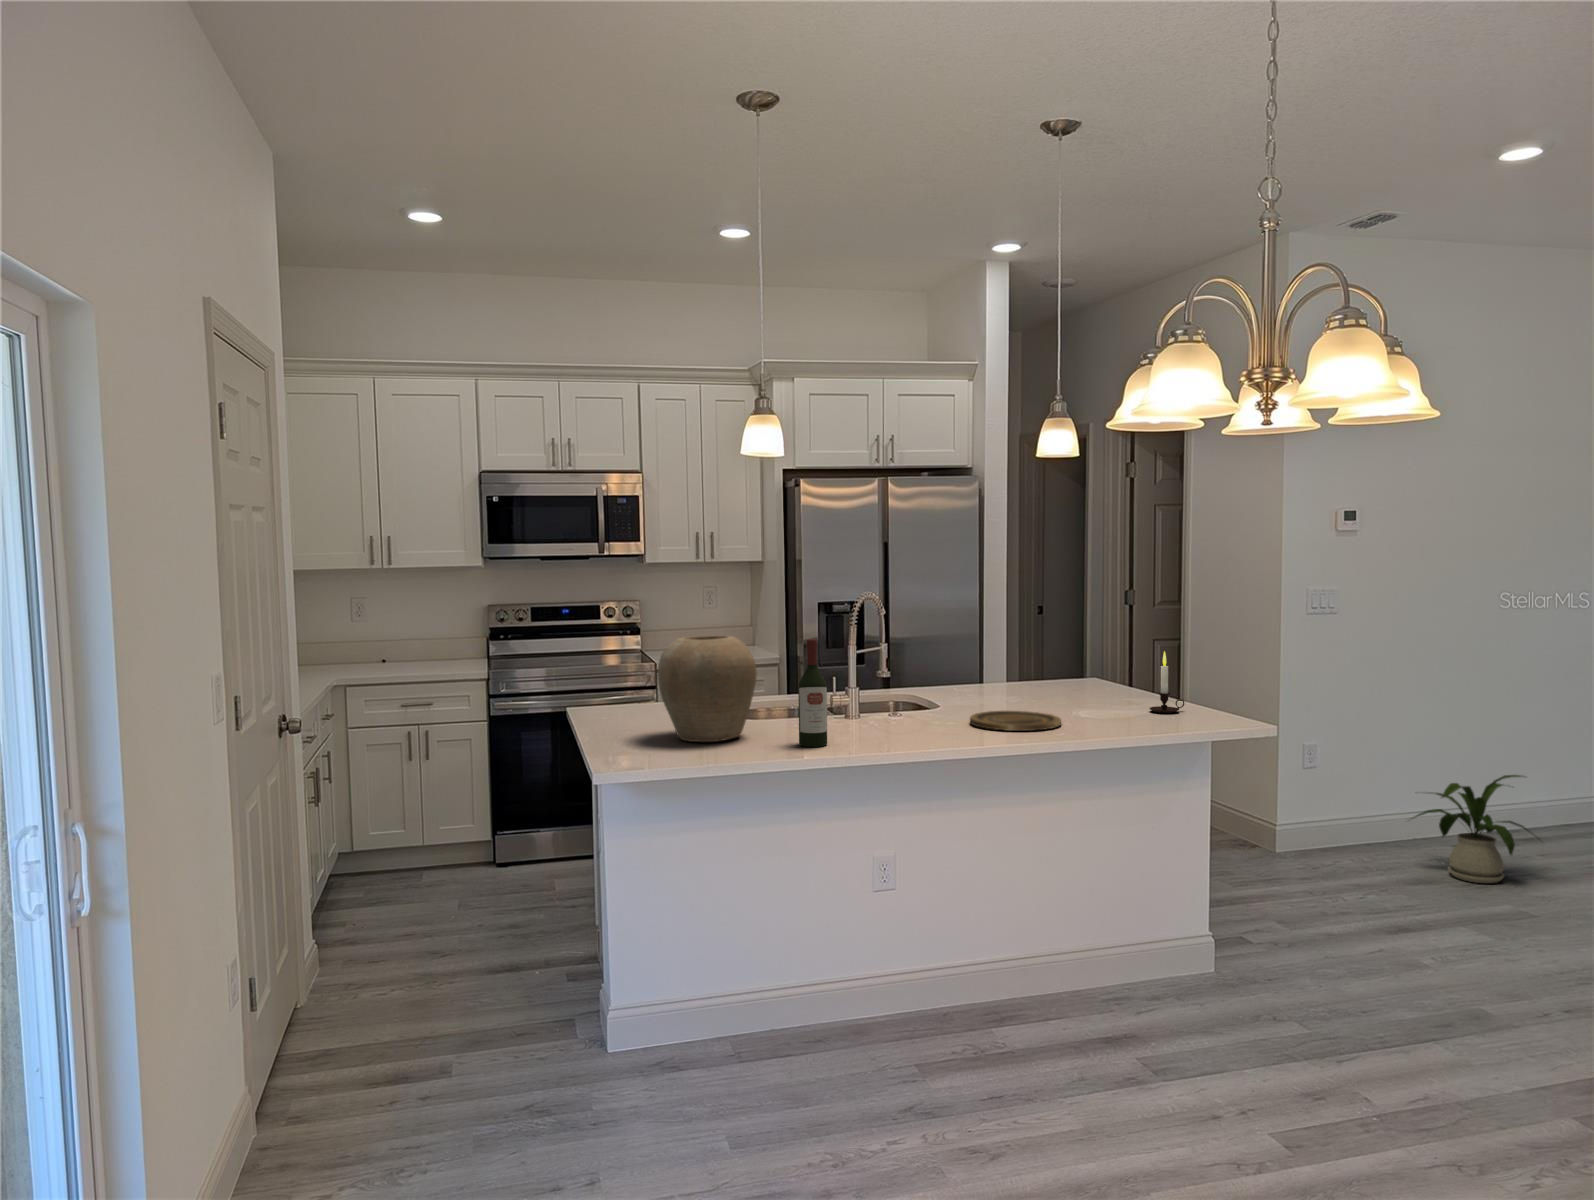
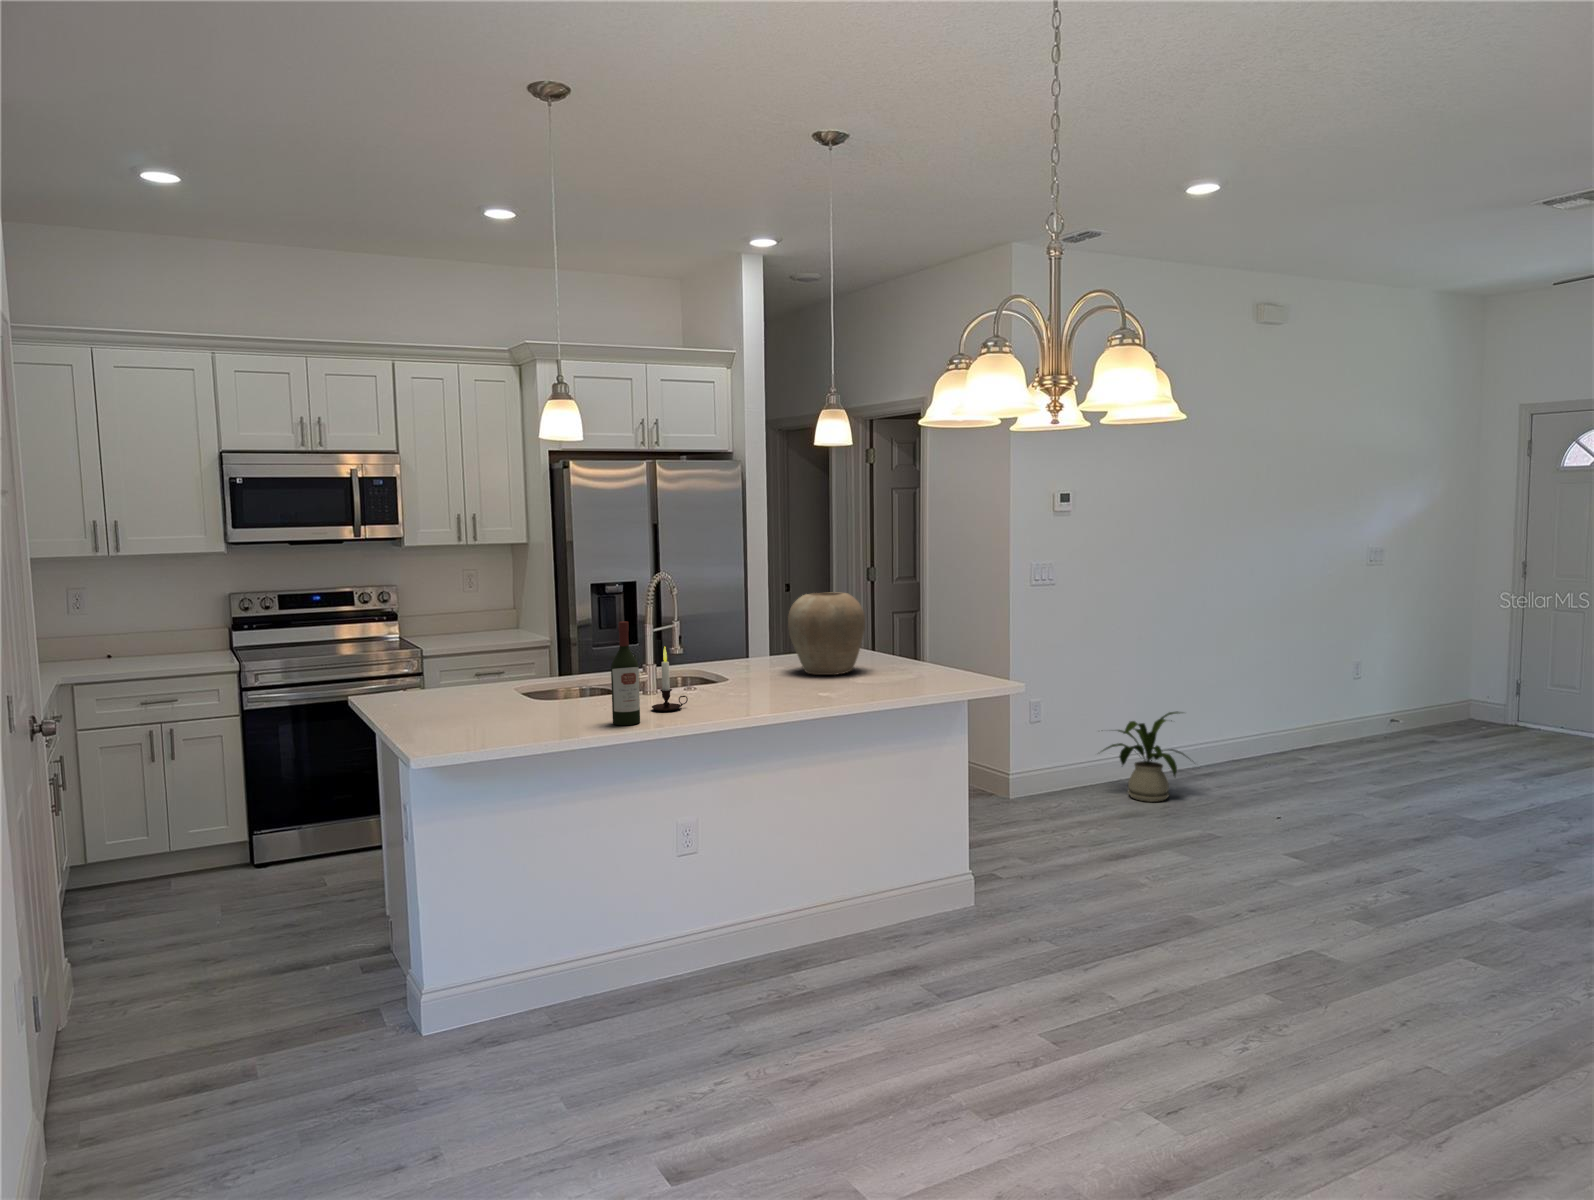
vase: present [658,636,757,742] -> present [788,592,865,675]
candle: present [1149,651,1184,713] -> present [652,647,688,711]
plate: present [970,711,1061,731] -> none [763,680,845,699]

